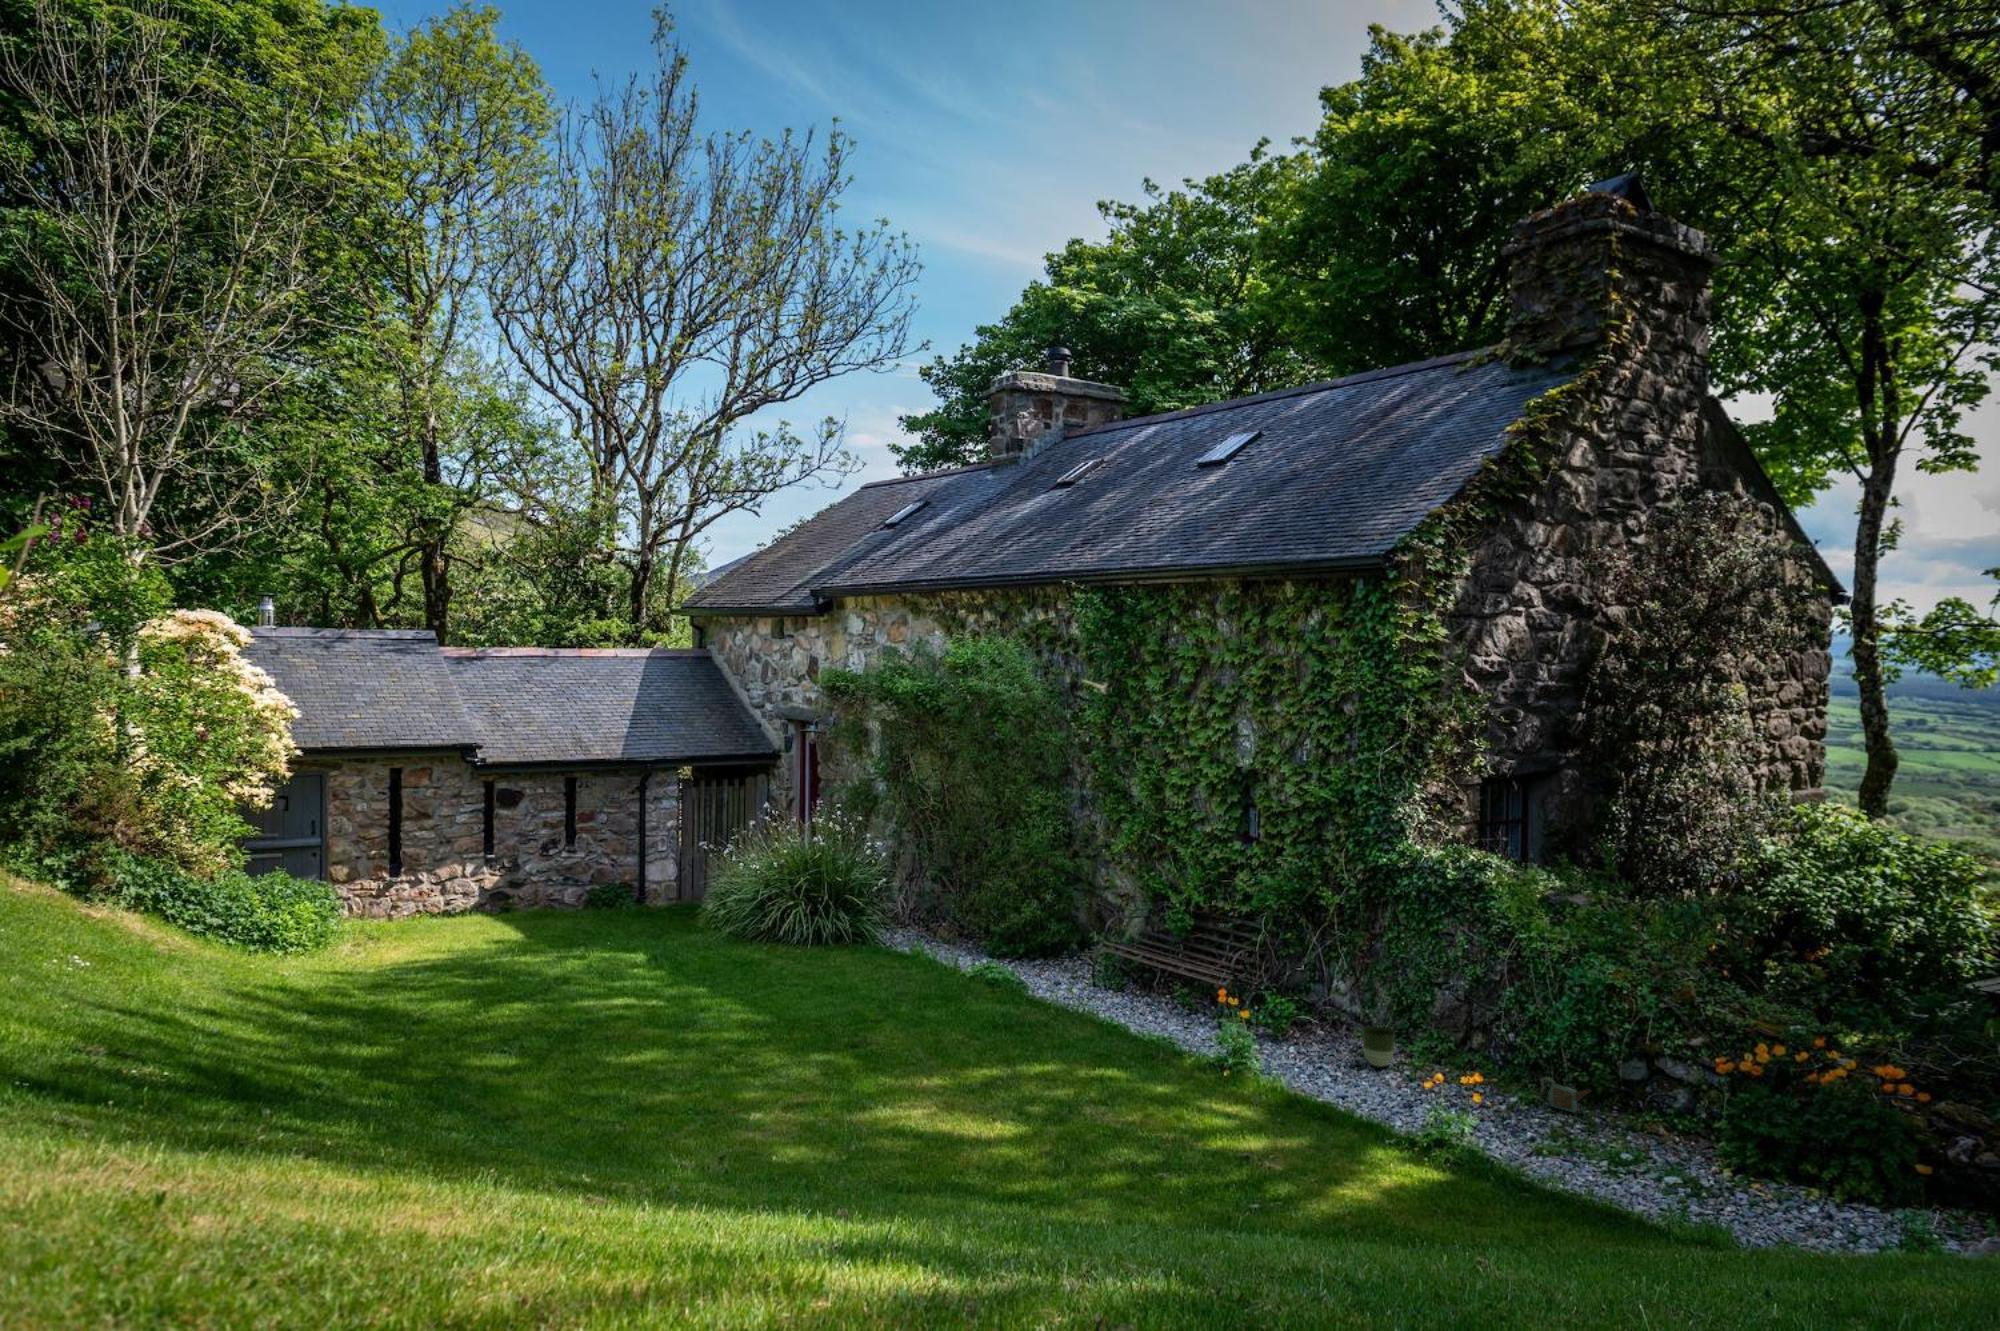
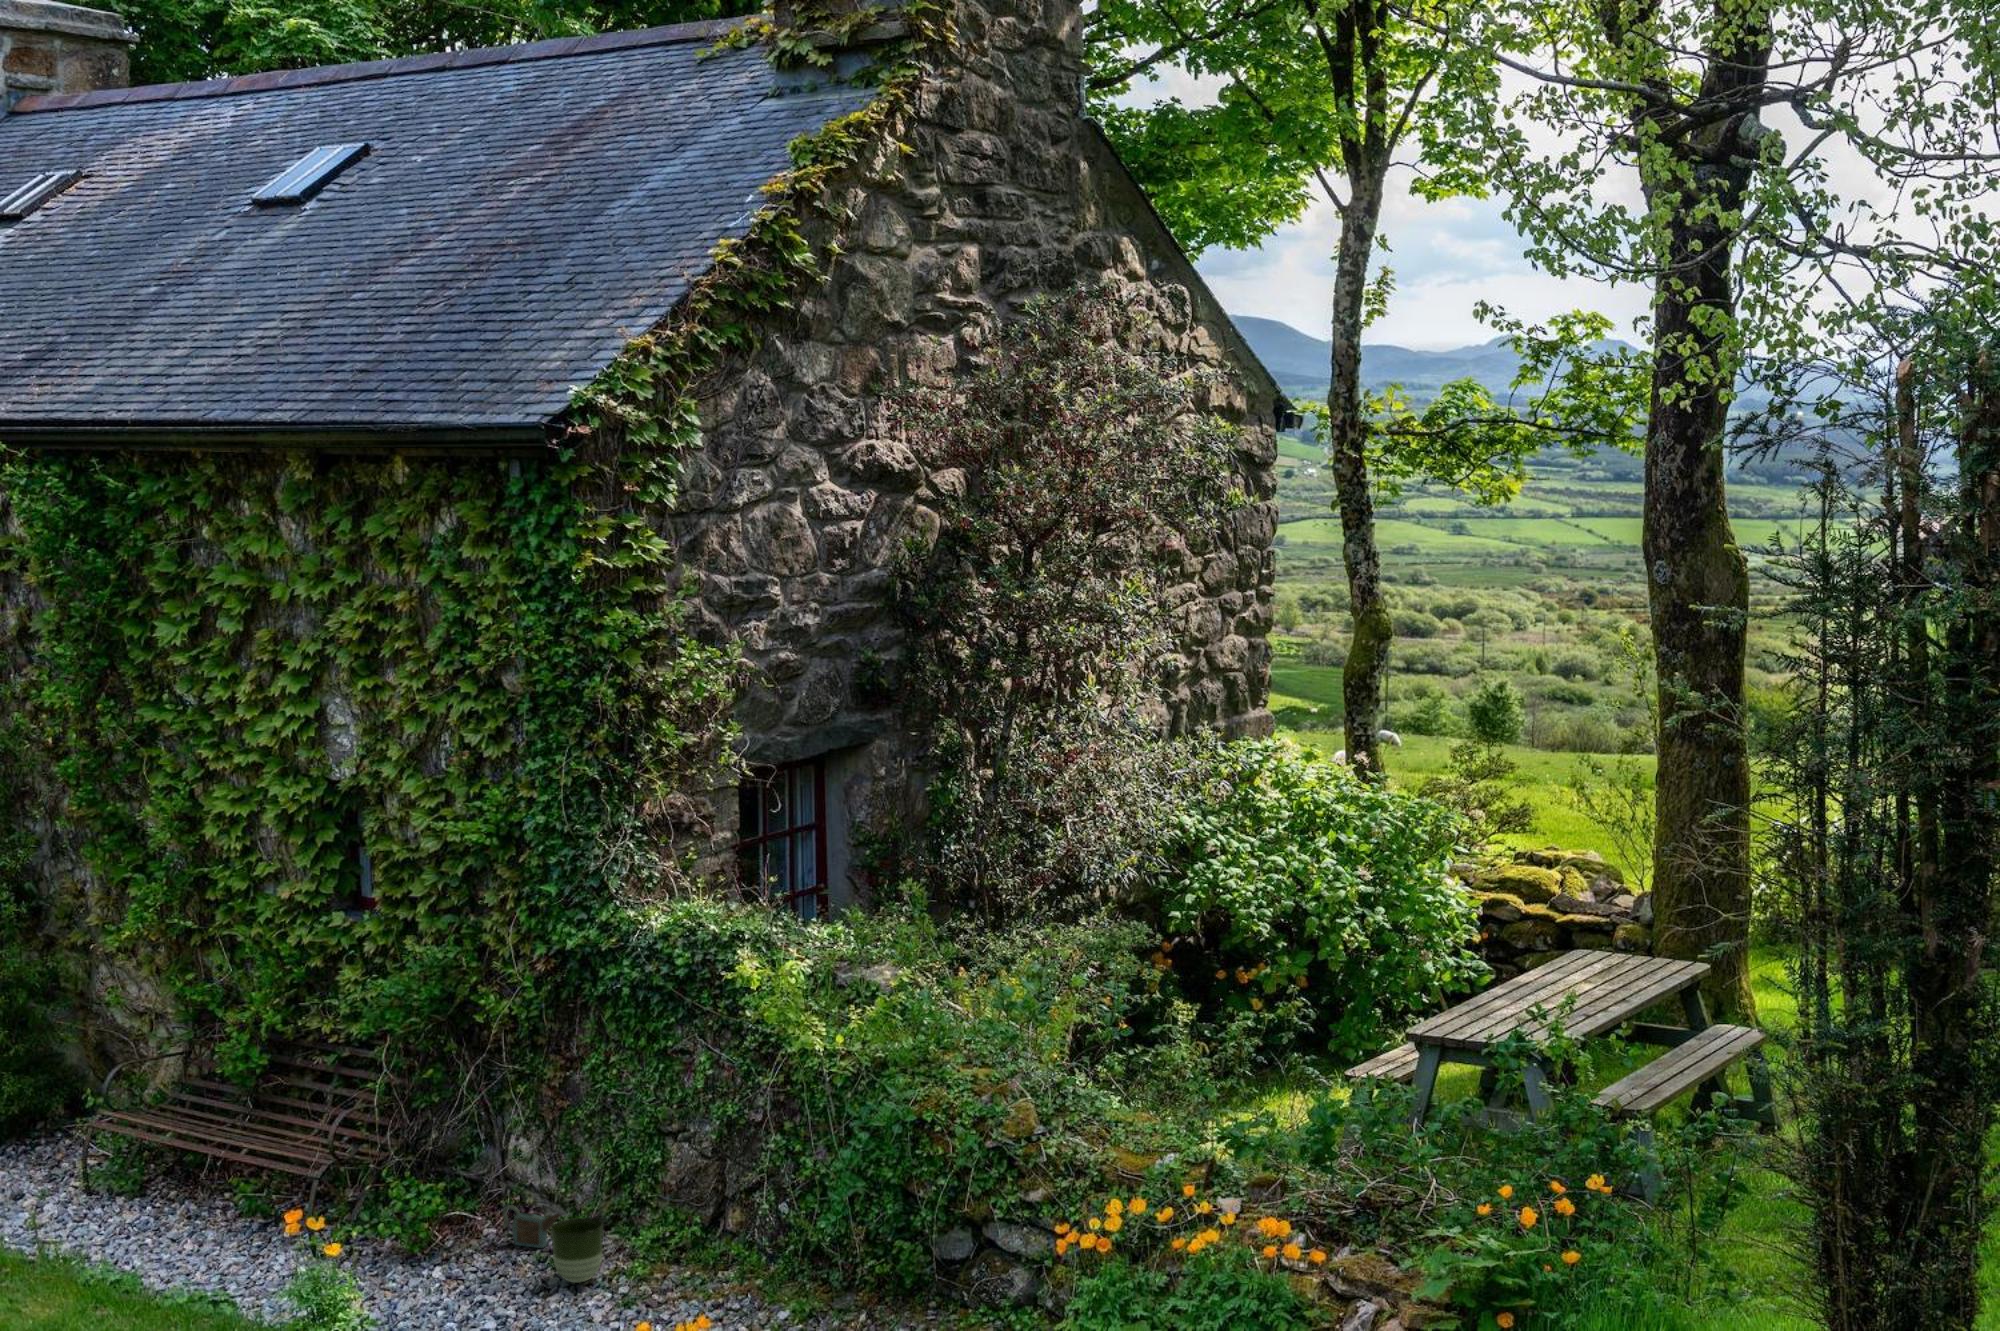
watering can: present [1541,1077,1591,1112] -> present [502,1205,561,1248]

